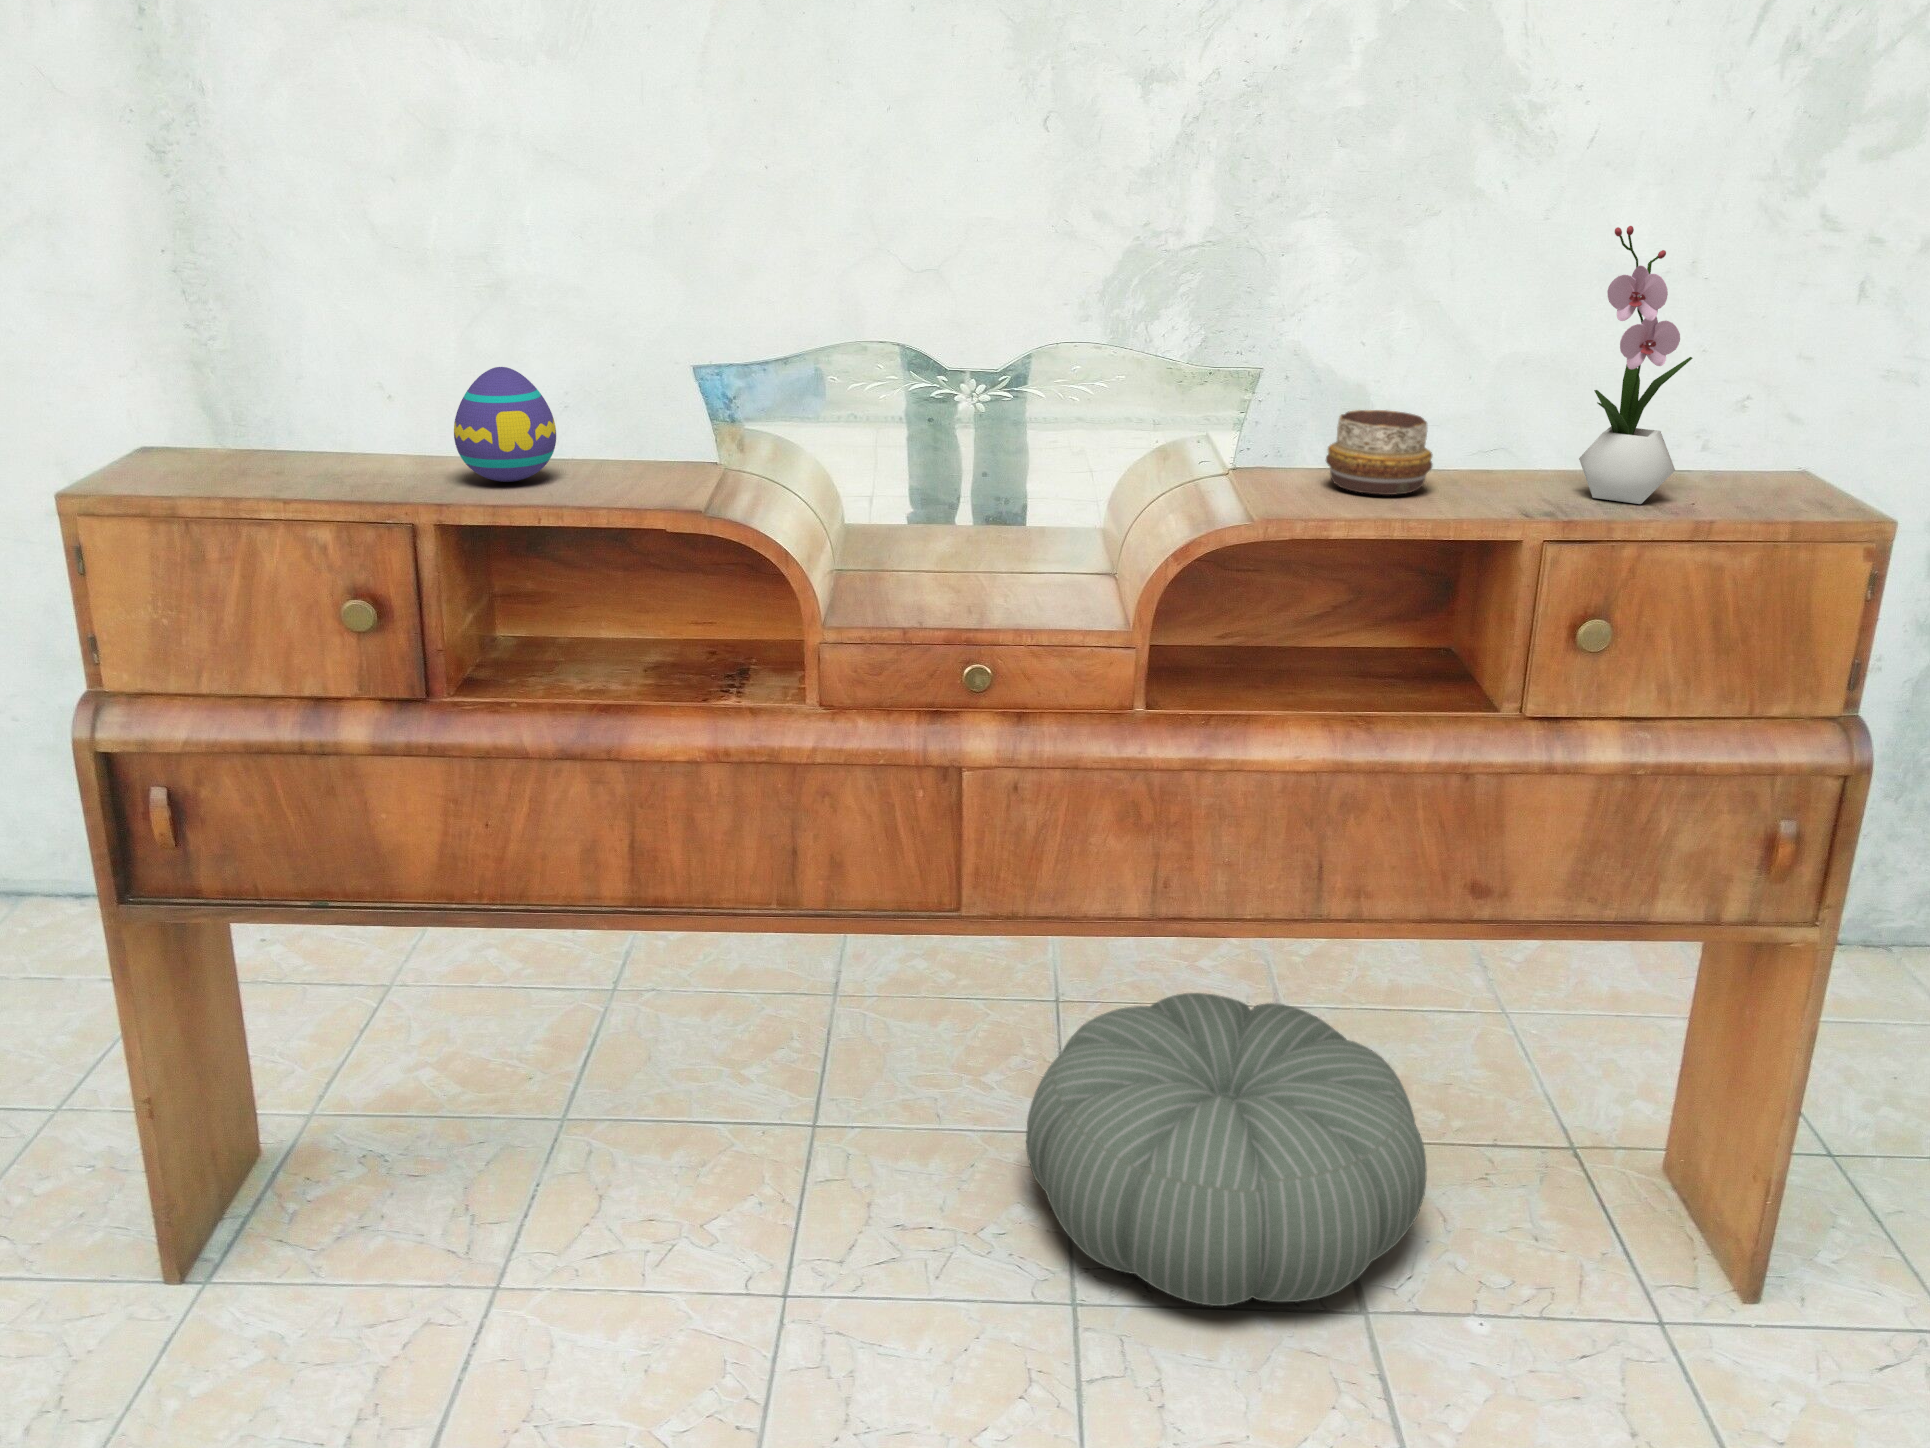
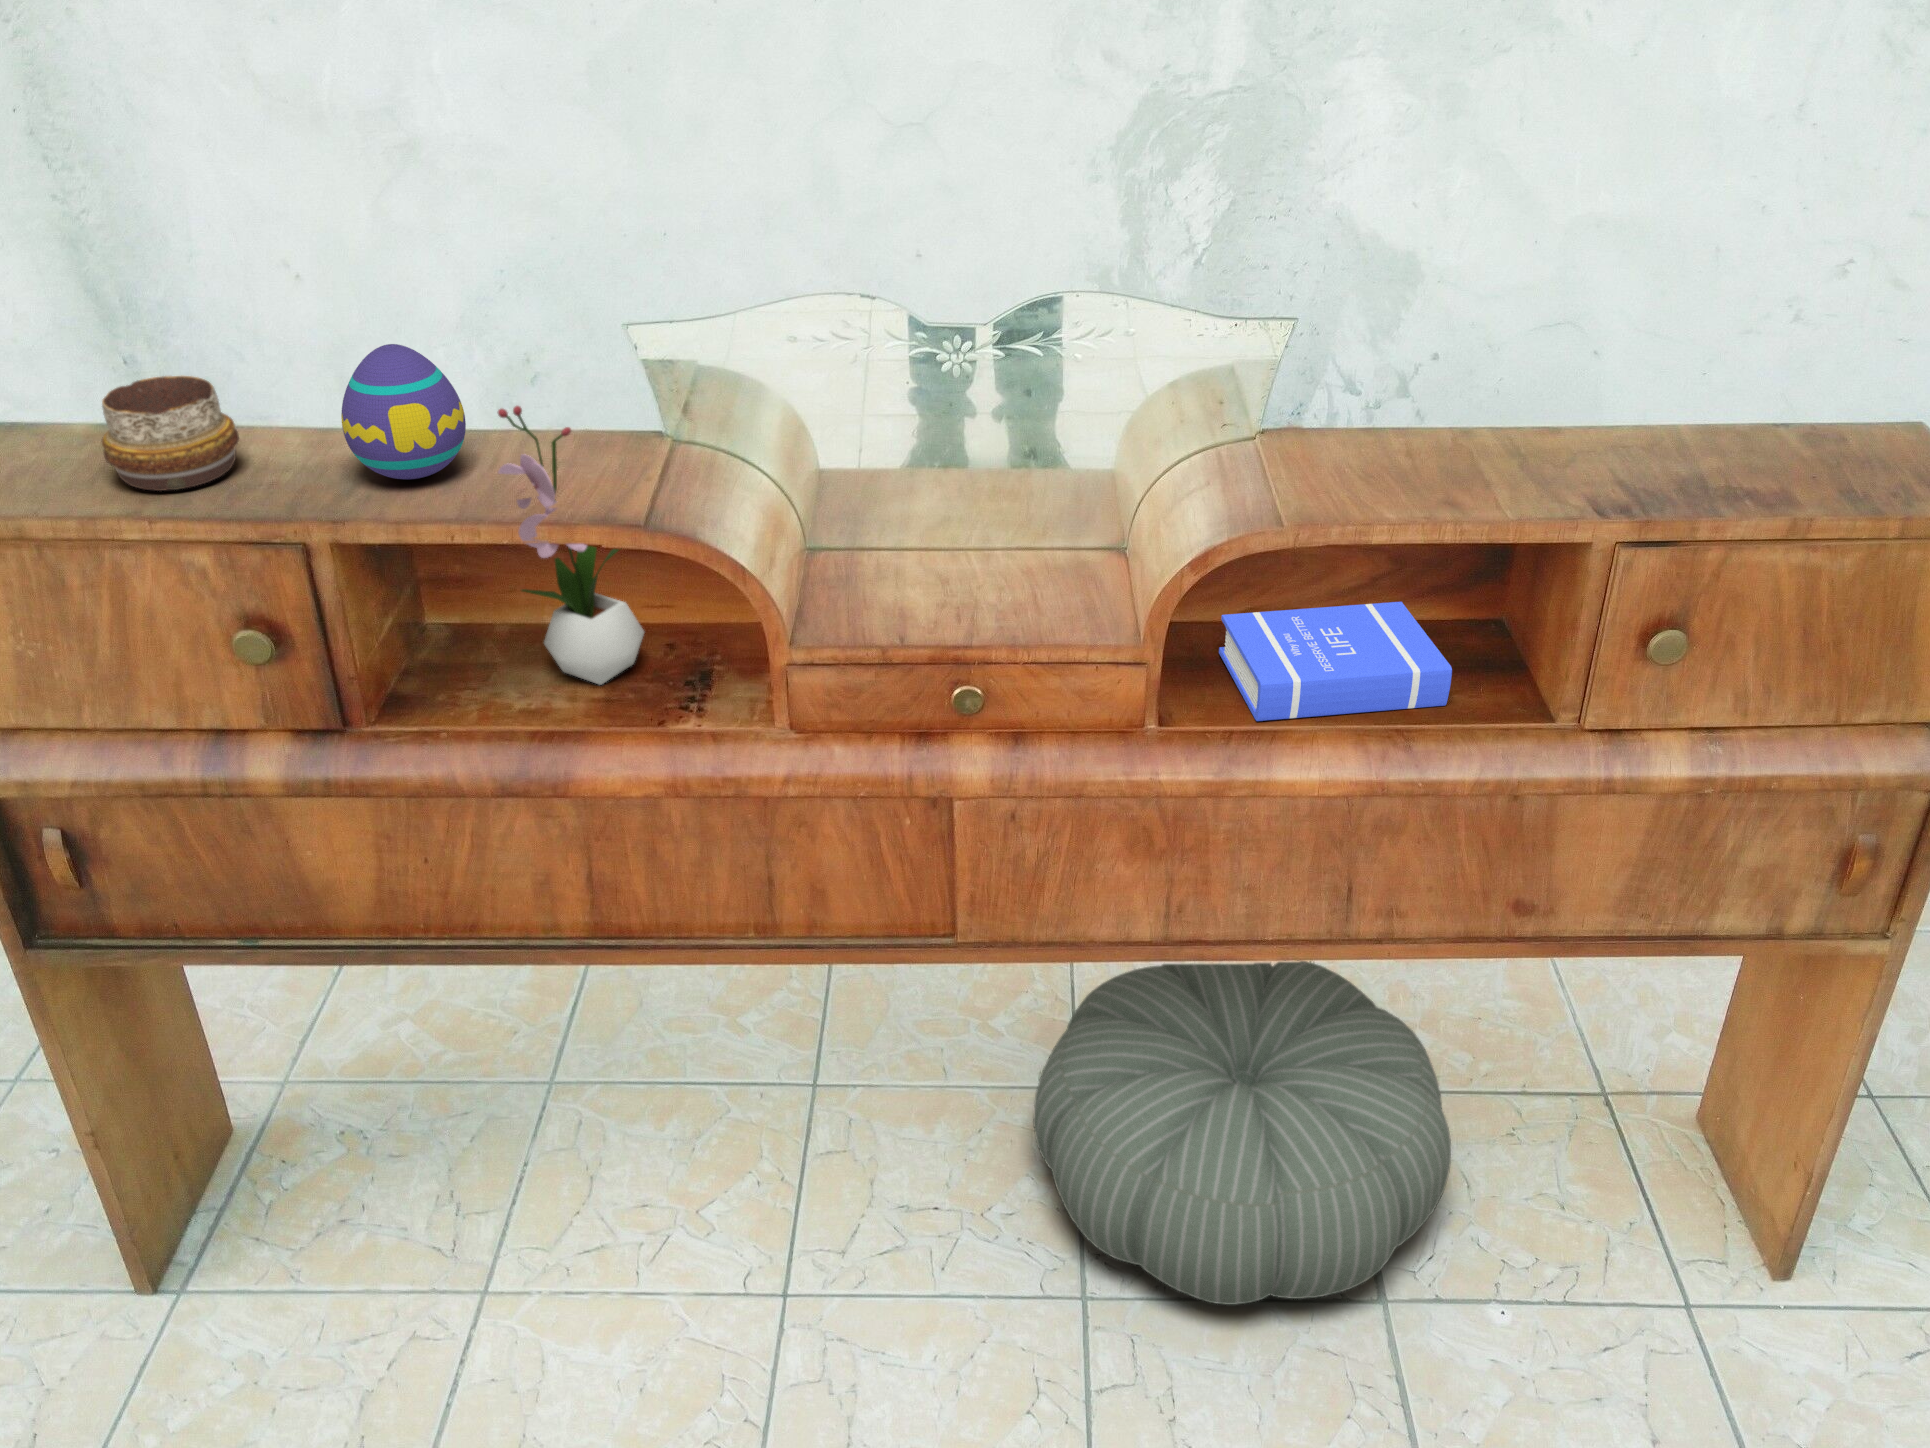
flower arrangement: present [1579,226,1692,504] -> present [498,406,644,685]
decorative bowl: present [1326,410,1432,495] -> present [102,376,239,491]
book: none [1198,629,1405,711] -> present [1219,602,1452,721]

